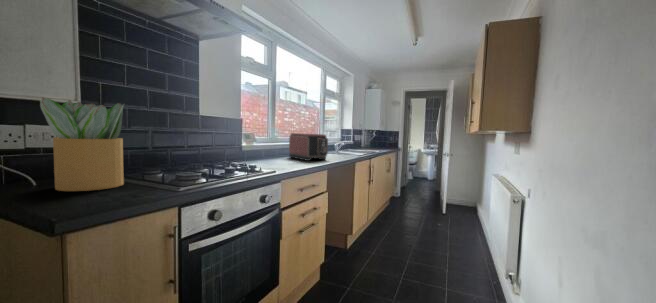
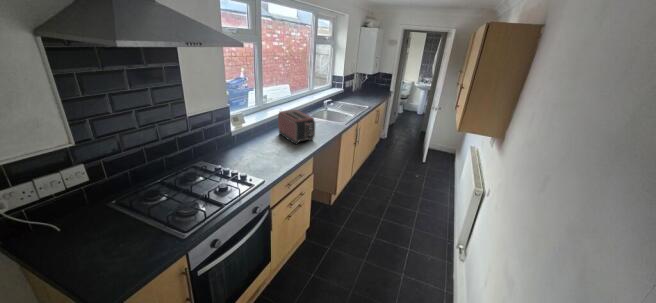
potted plant: present [40,98,124,191] -> none [44,162,135,249]

